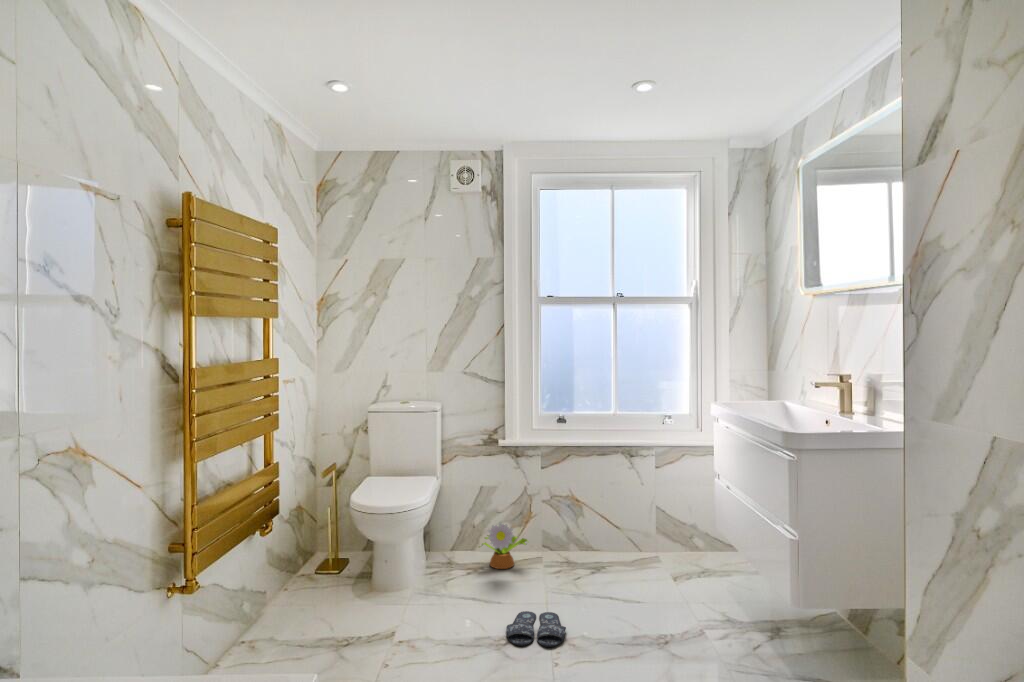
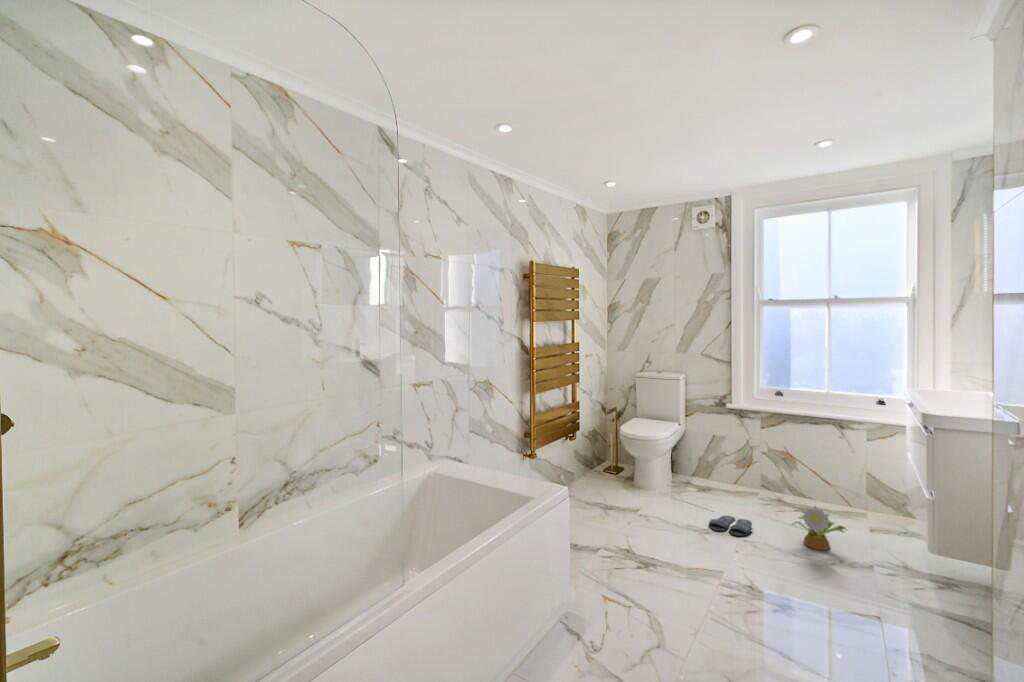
decorative plant: present [482,522,528,569] -> present [795,506,846,550]

